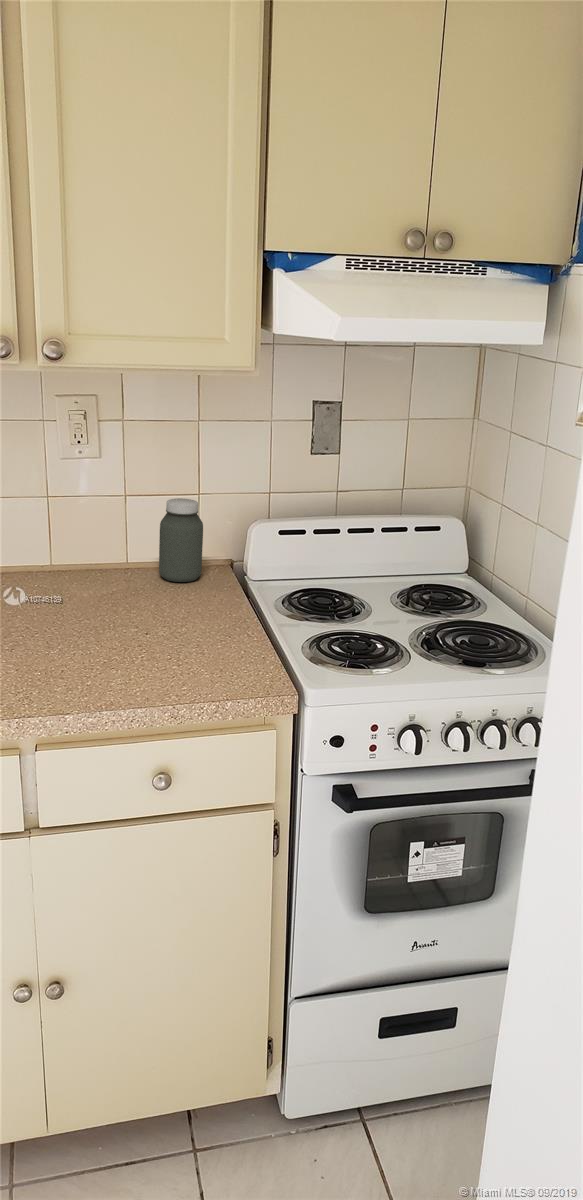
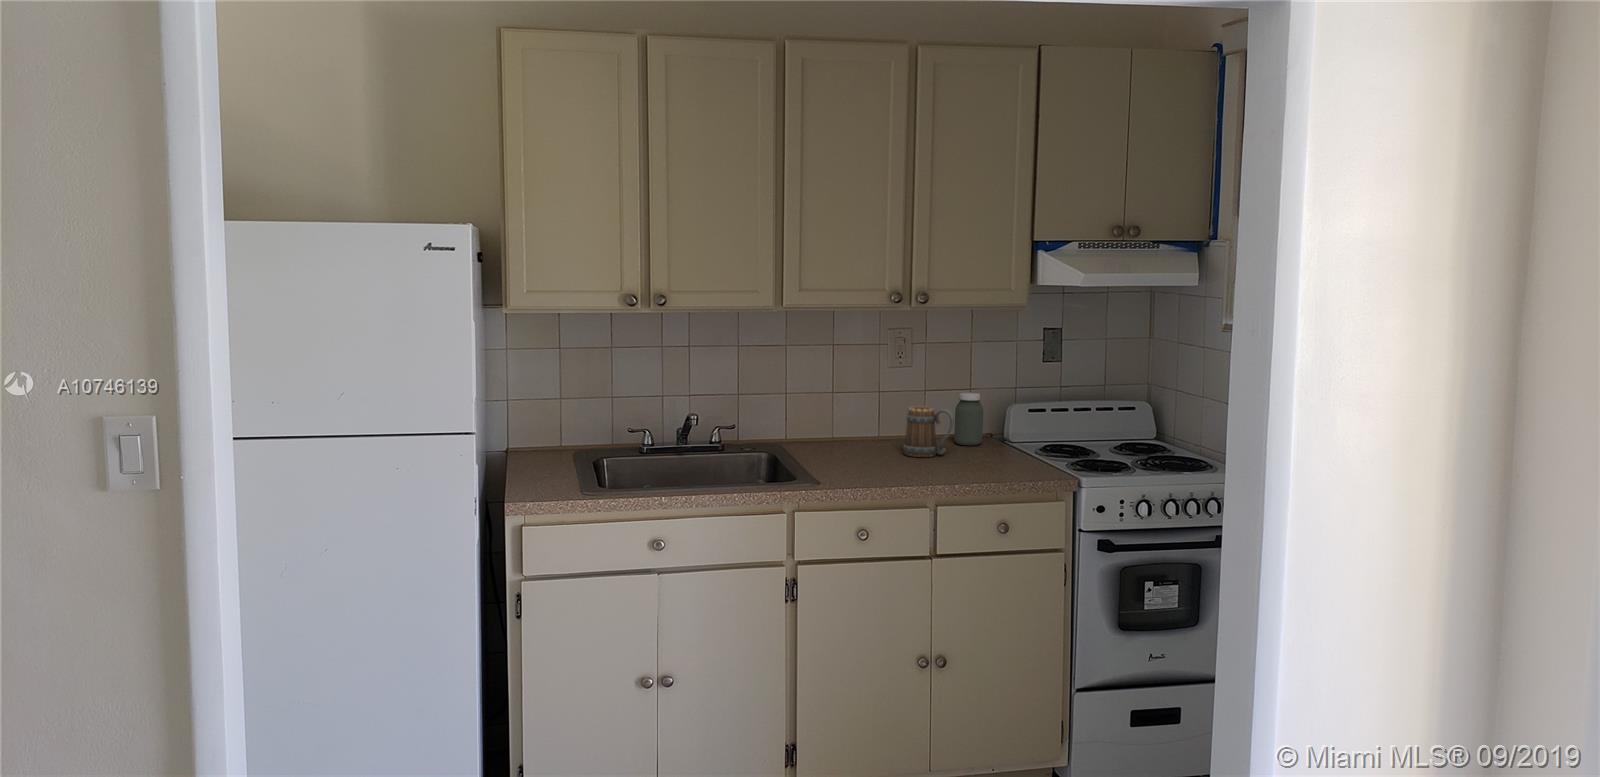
mug: none [55,525,133,611] -> present [903,406,954,457]

